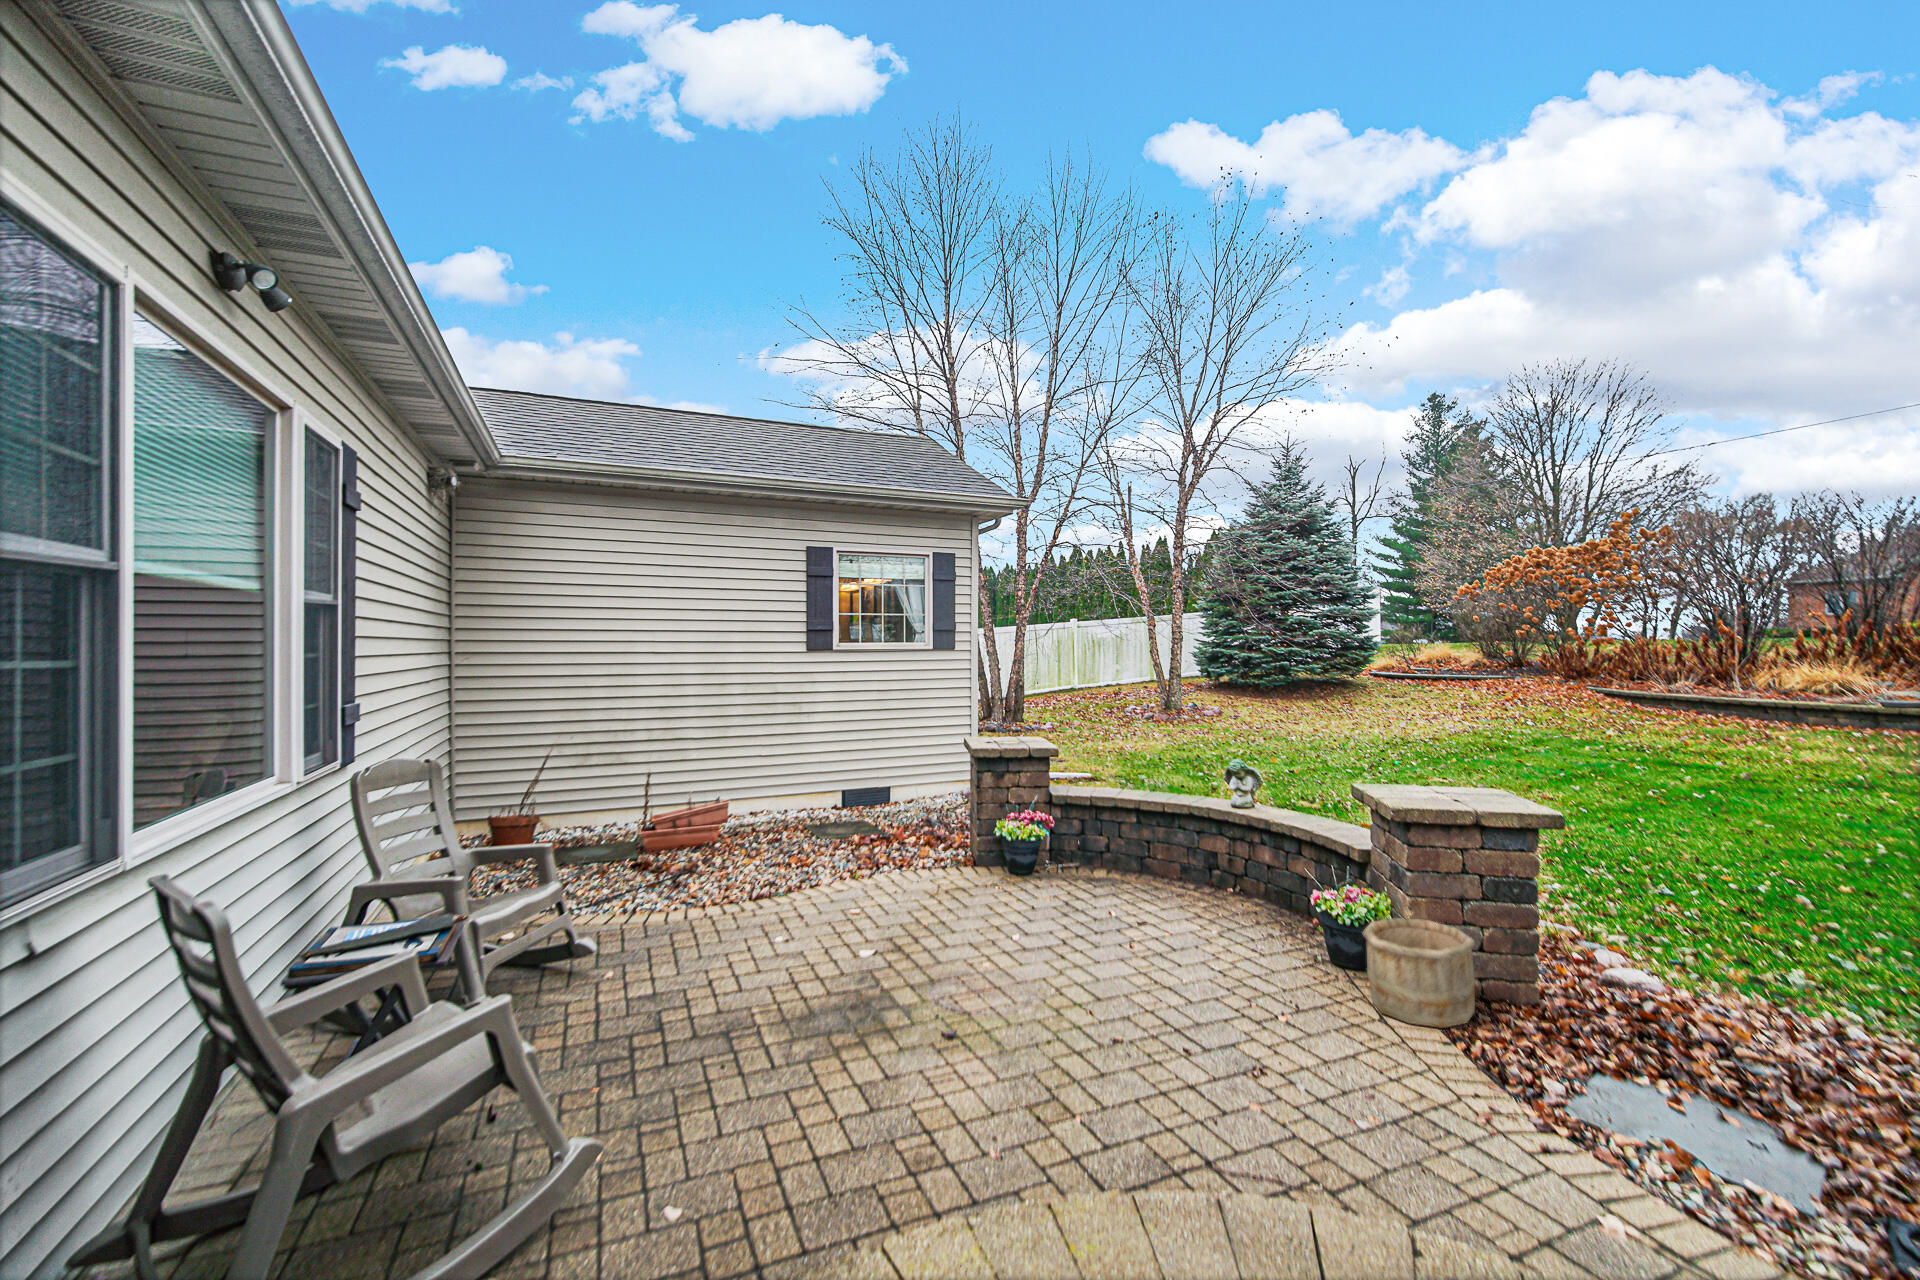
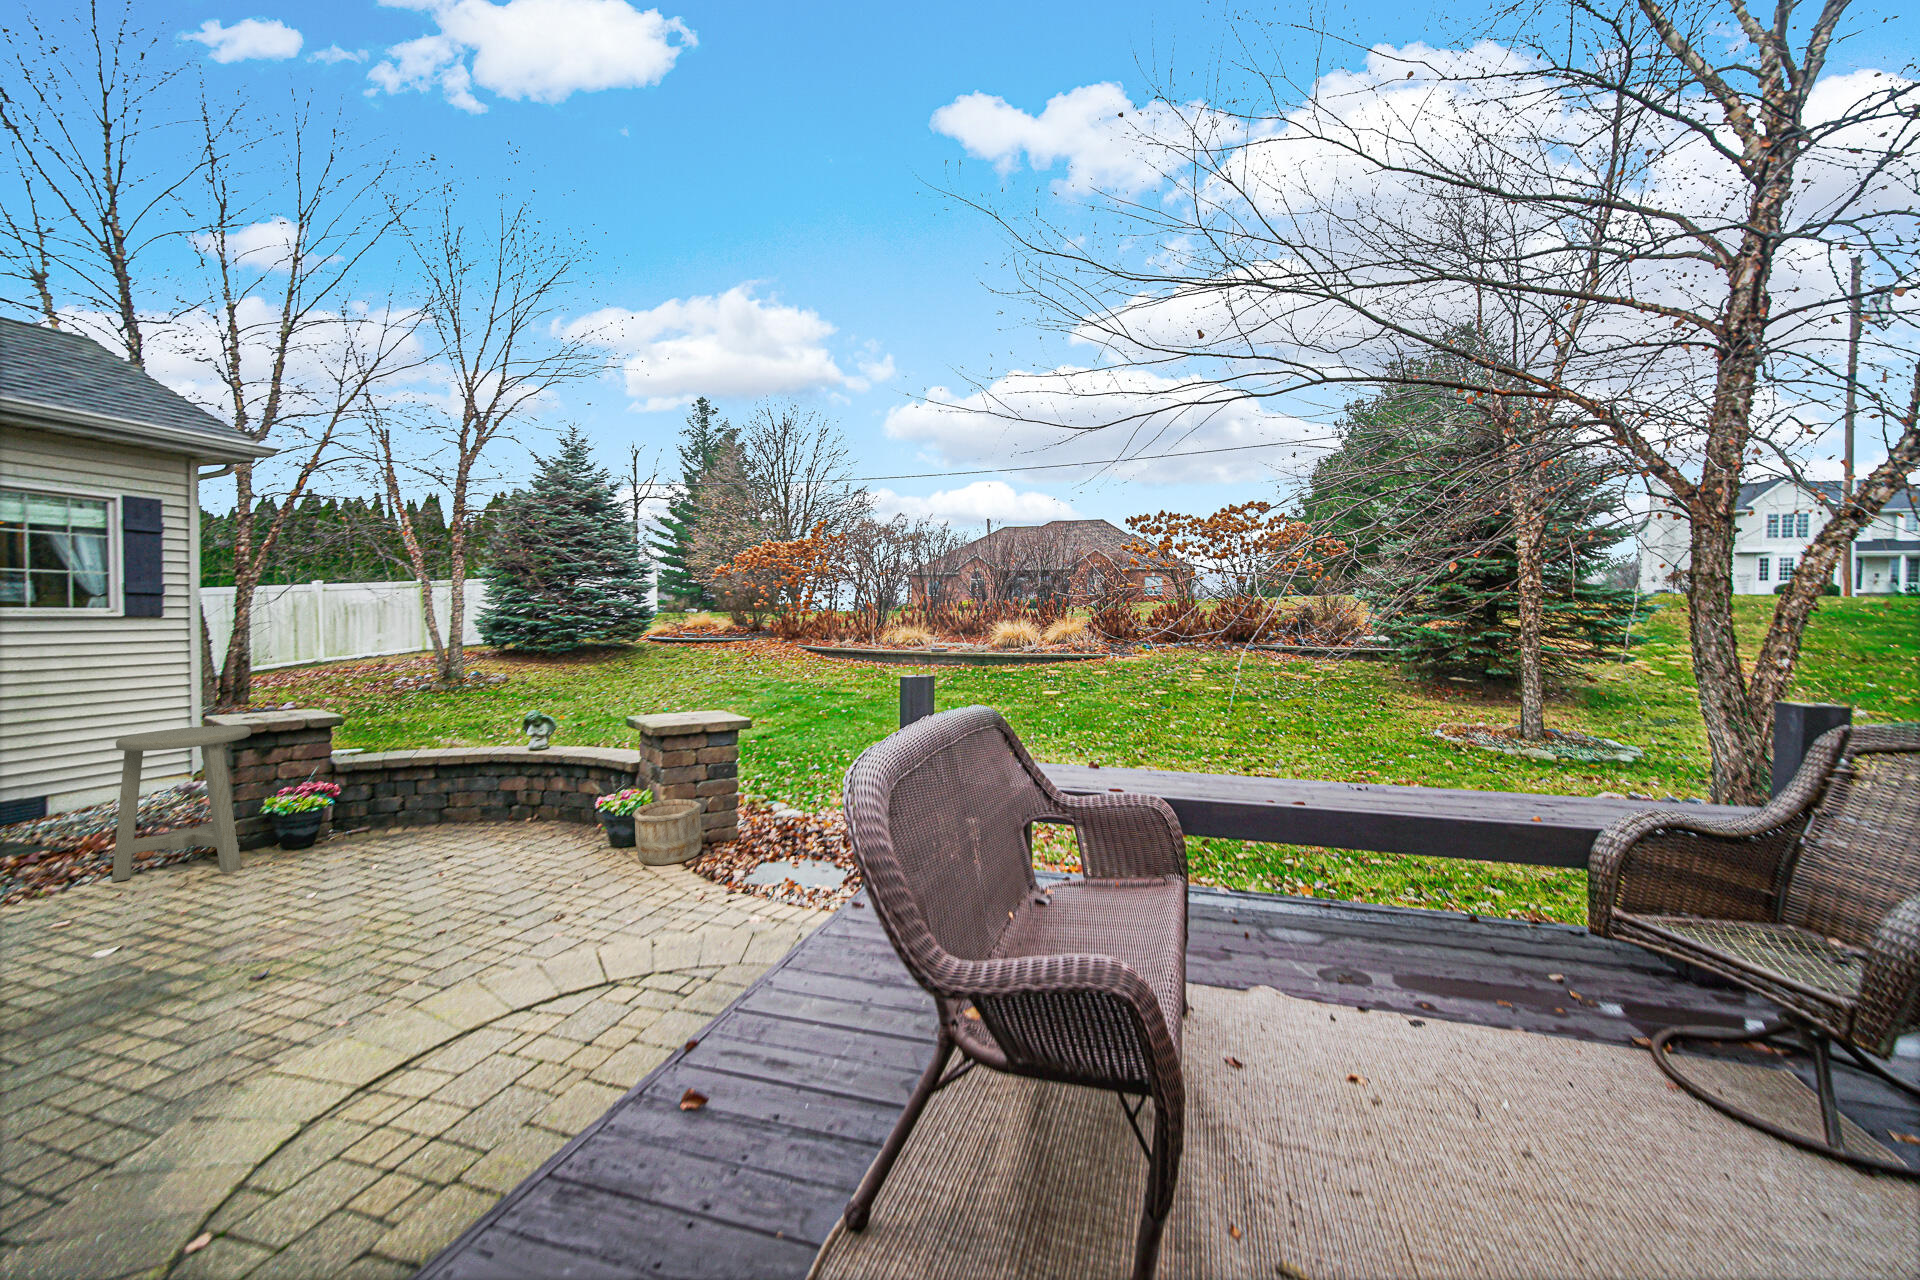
stool: none [899,748,990,889] -> present [112,725,251,882]

